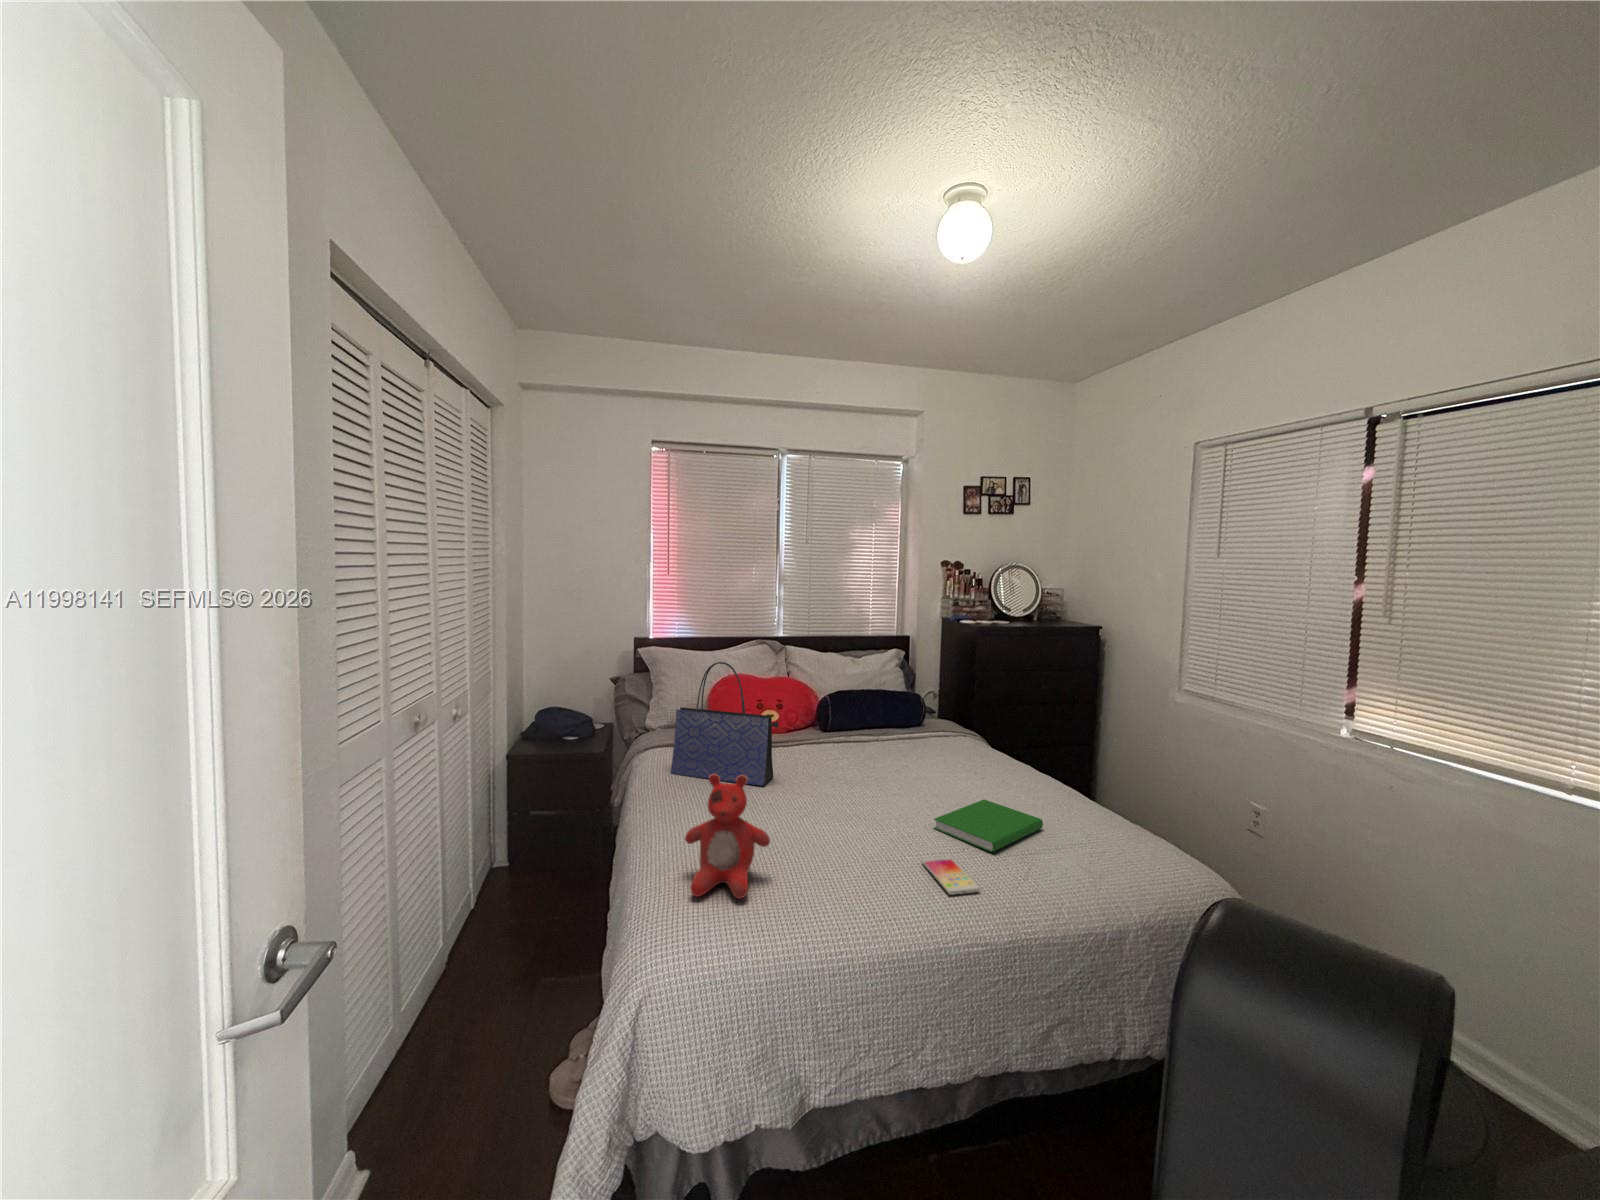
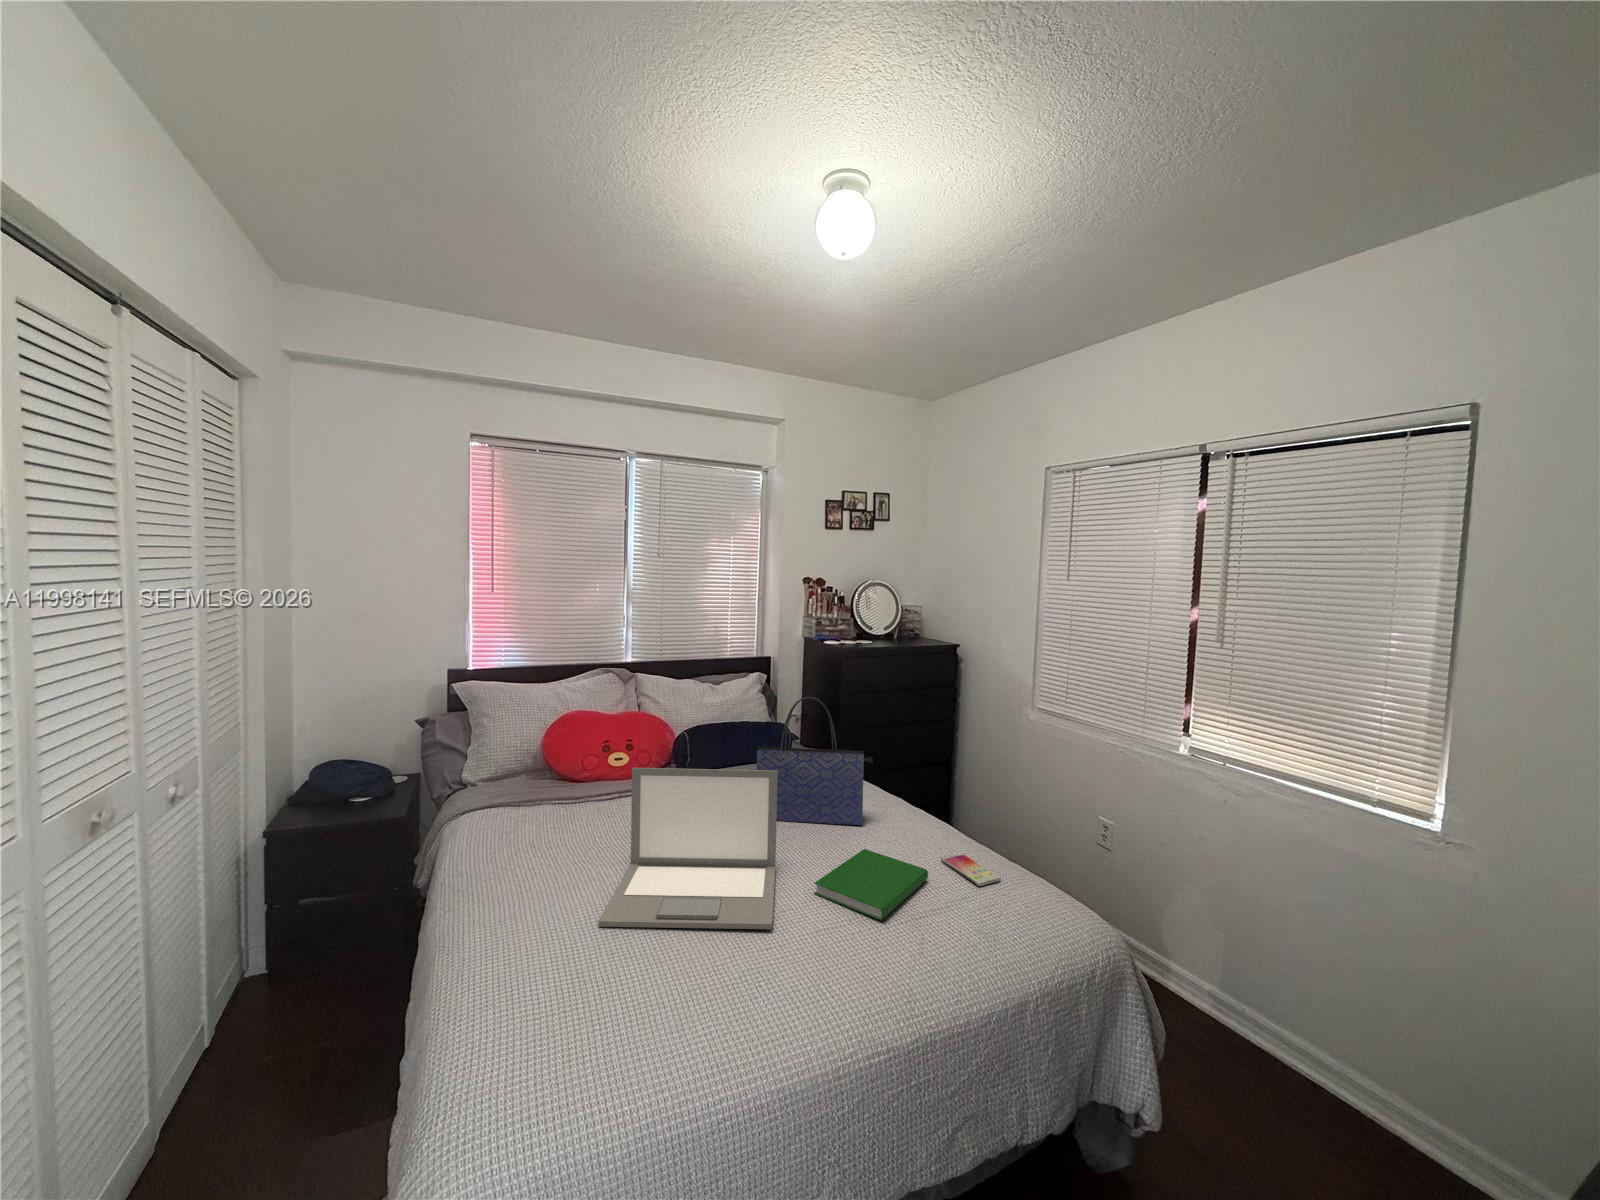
tote bag: present [671,662,778,786] -> present [757,697,873,825]
laptop: none [753,713,903,848] -> present [598,768,778,929]
stuffed bear: present [685,774,770,899] -> none [504,873,622,1051]
smartphone: present [922,858,980,895] -> present [941,853,1001,886]

